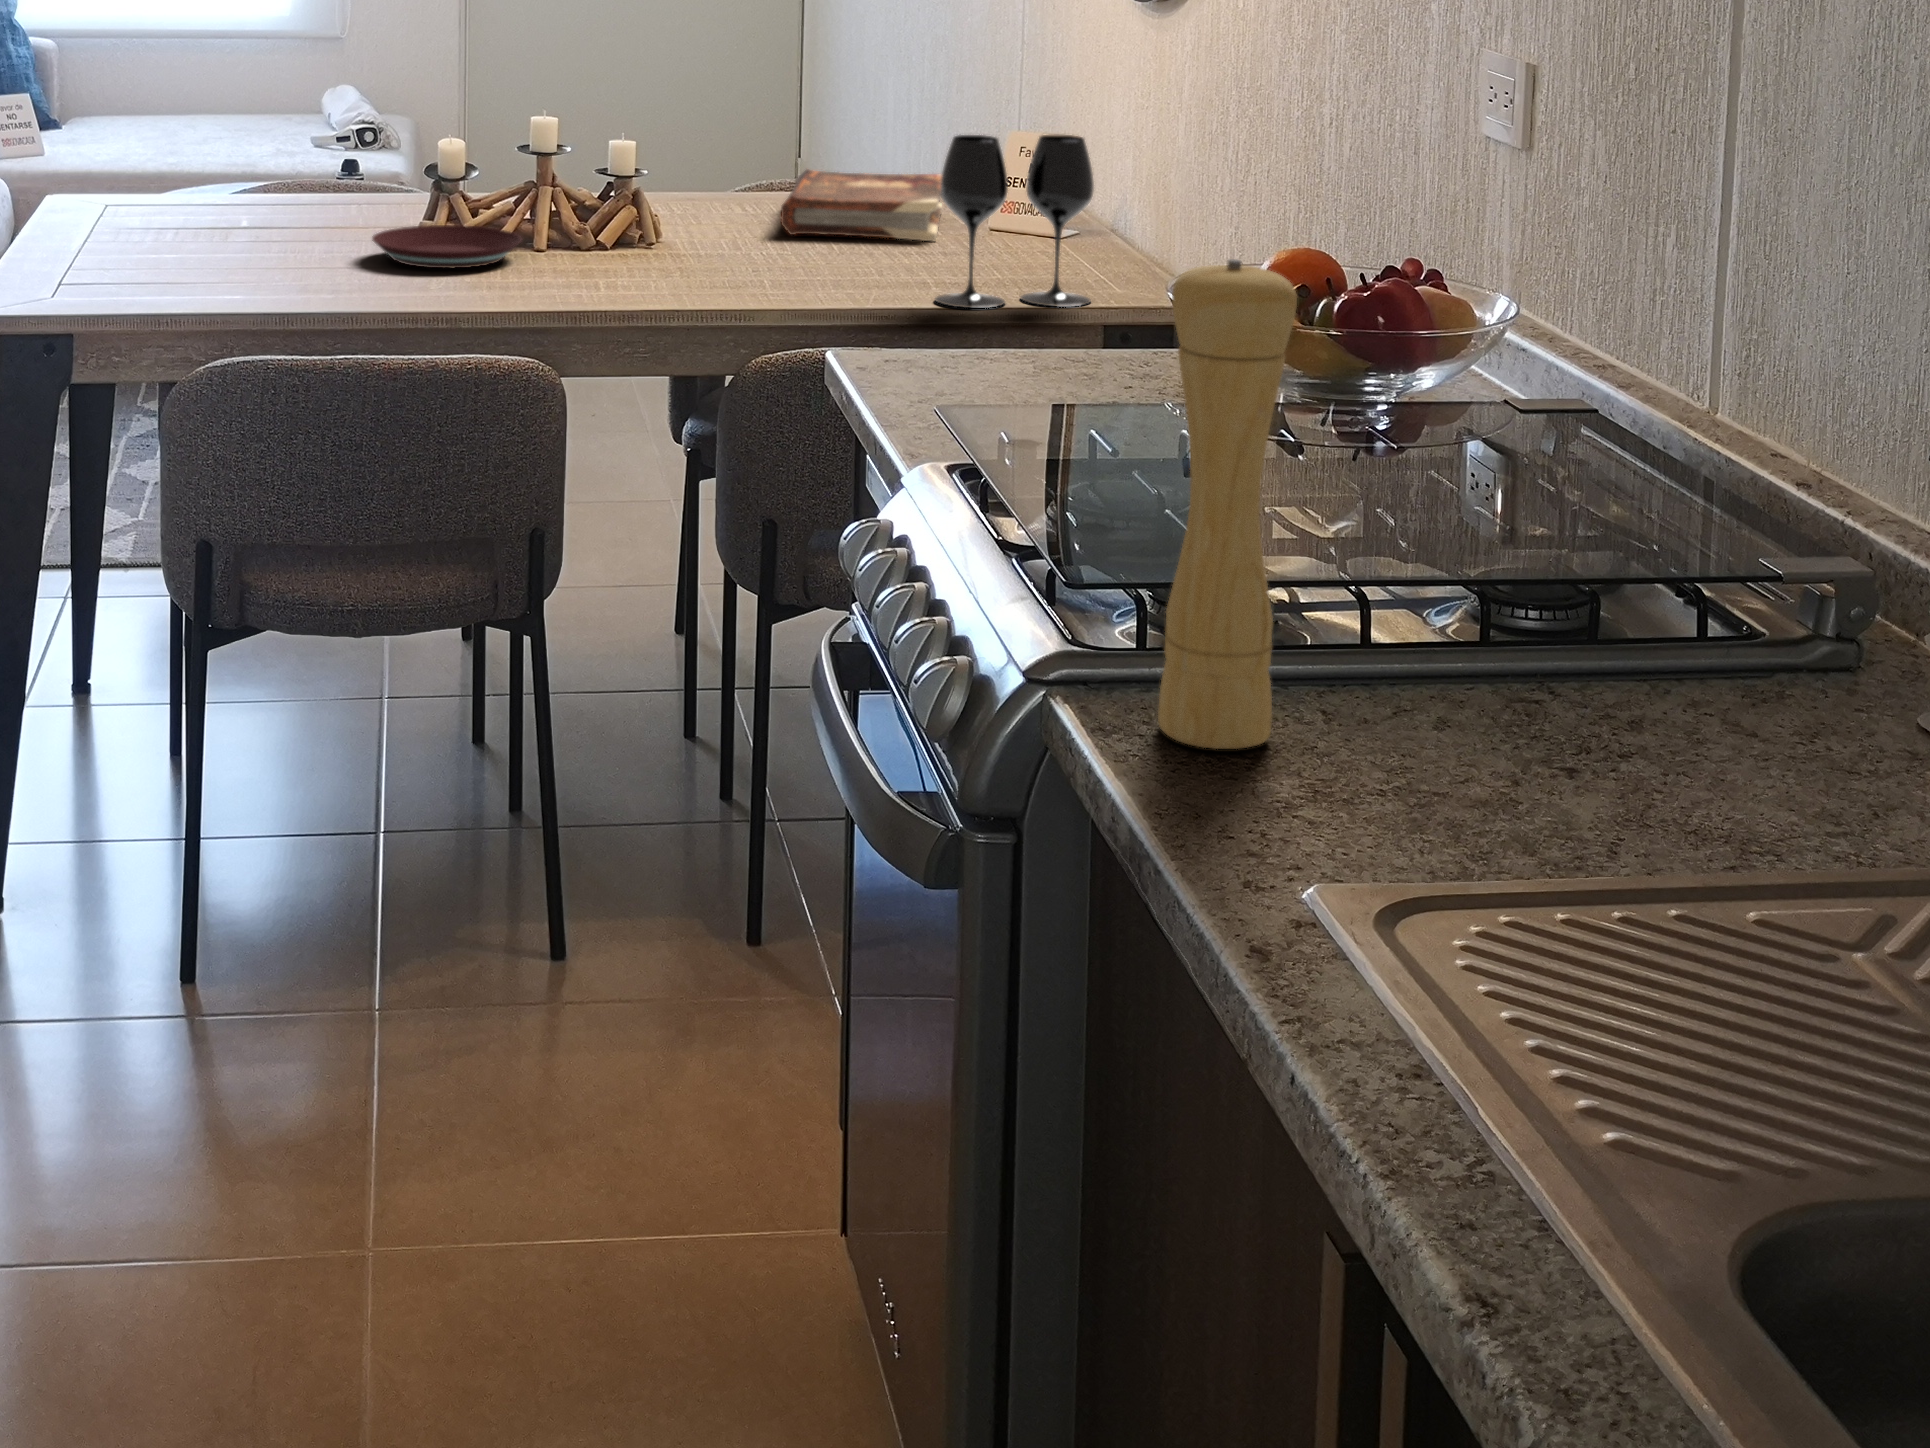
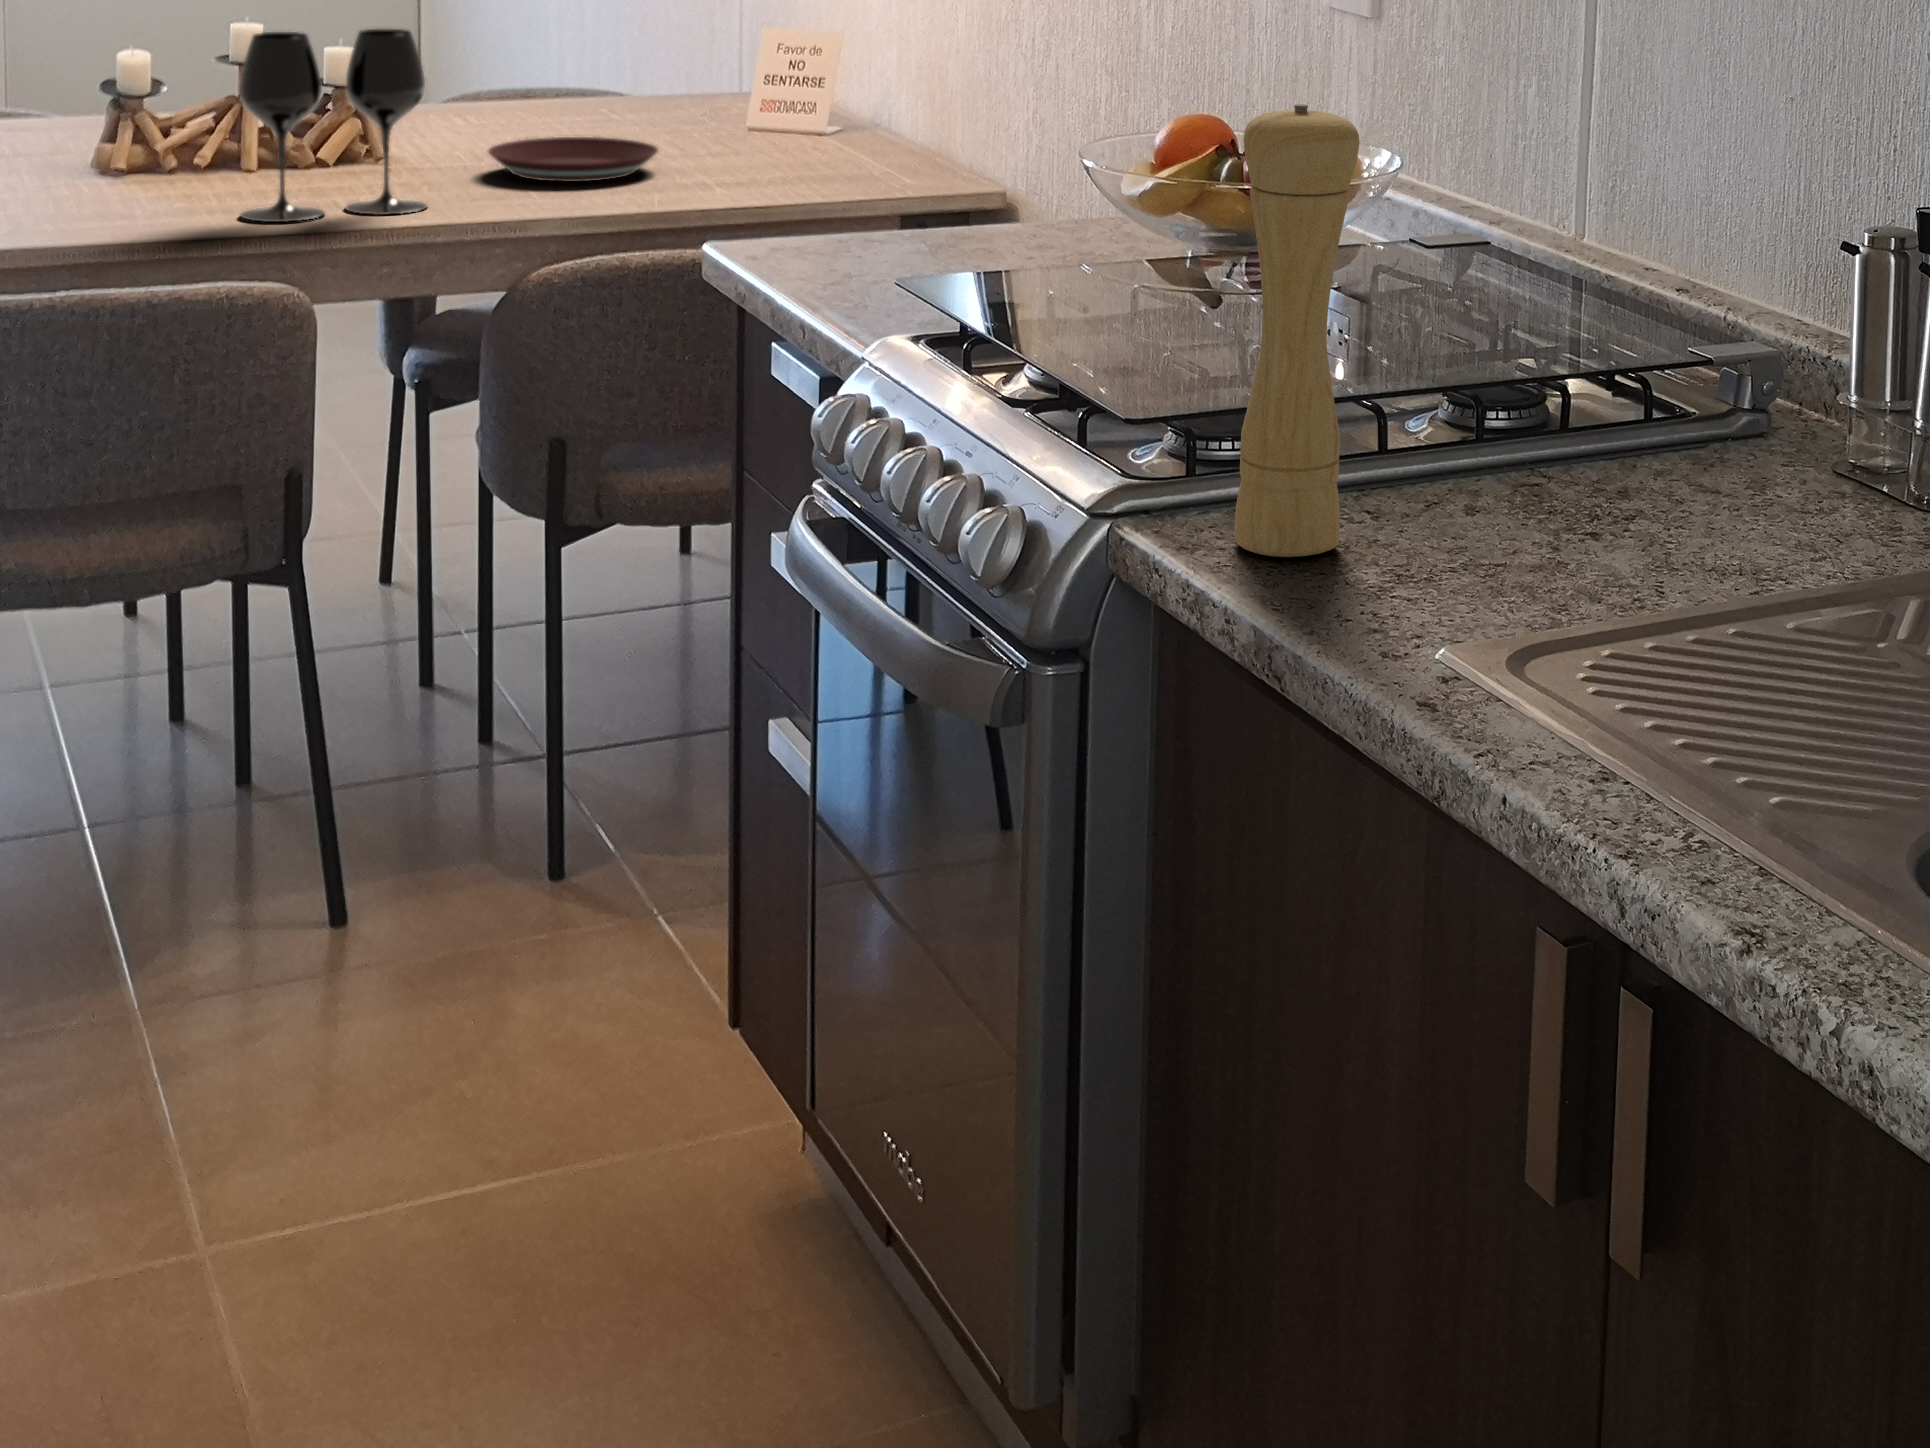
wine glass: present [935,135,1094,308] -> present [240,29,427,222]
book: present [781,169,942,241] -> none [527,73,703,144]
plate: present [372,225,522,268] -> present [488,137,658,182]

